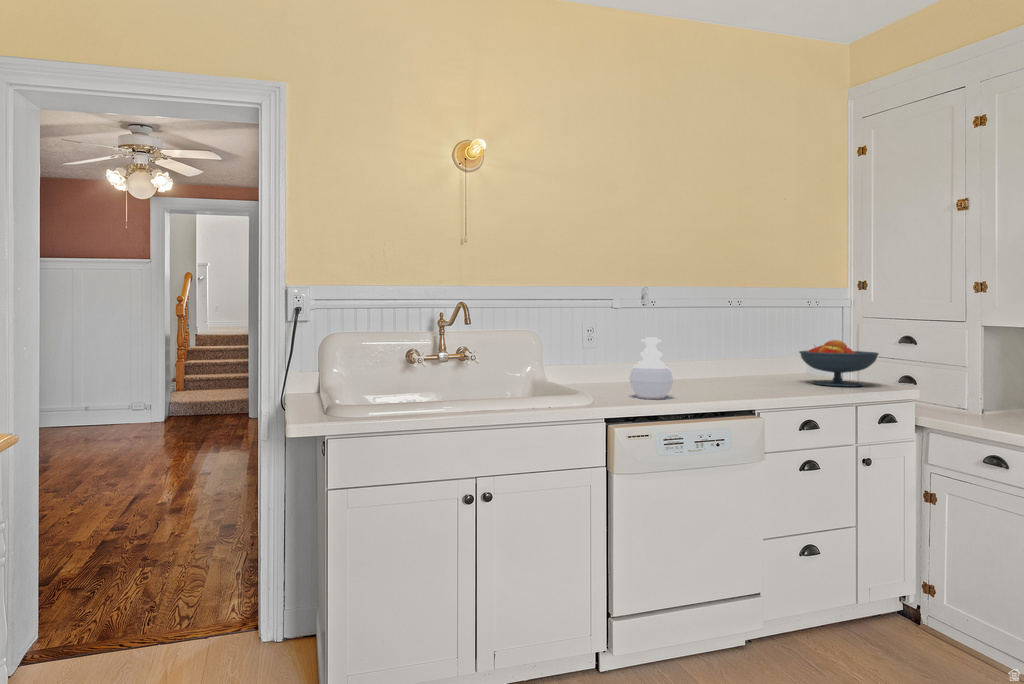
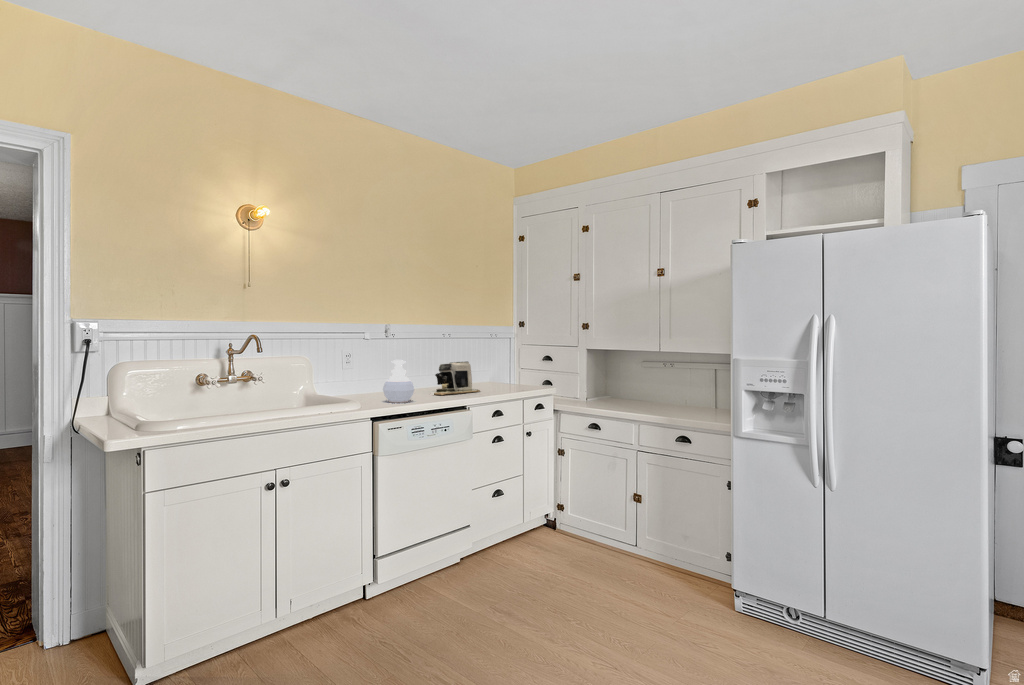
fruit bowl: present [799,340,879,386] -> none [487,357,533,388]
coffee maker: none [704,344,787,392] -> present [434,361,480,395]

